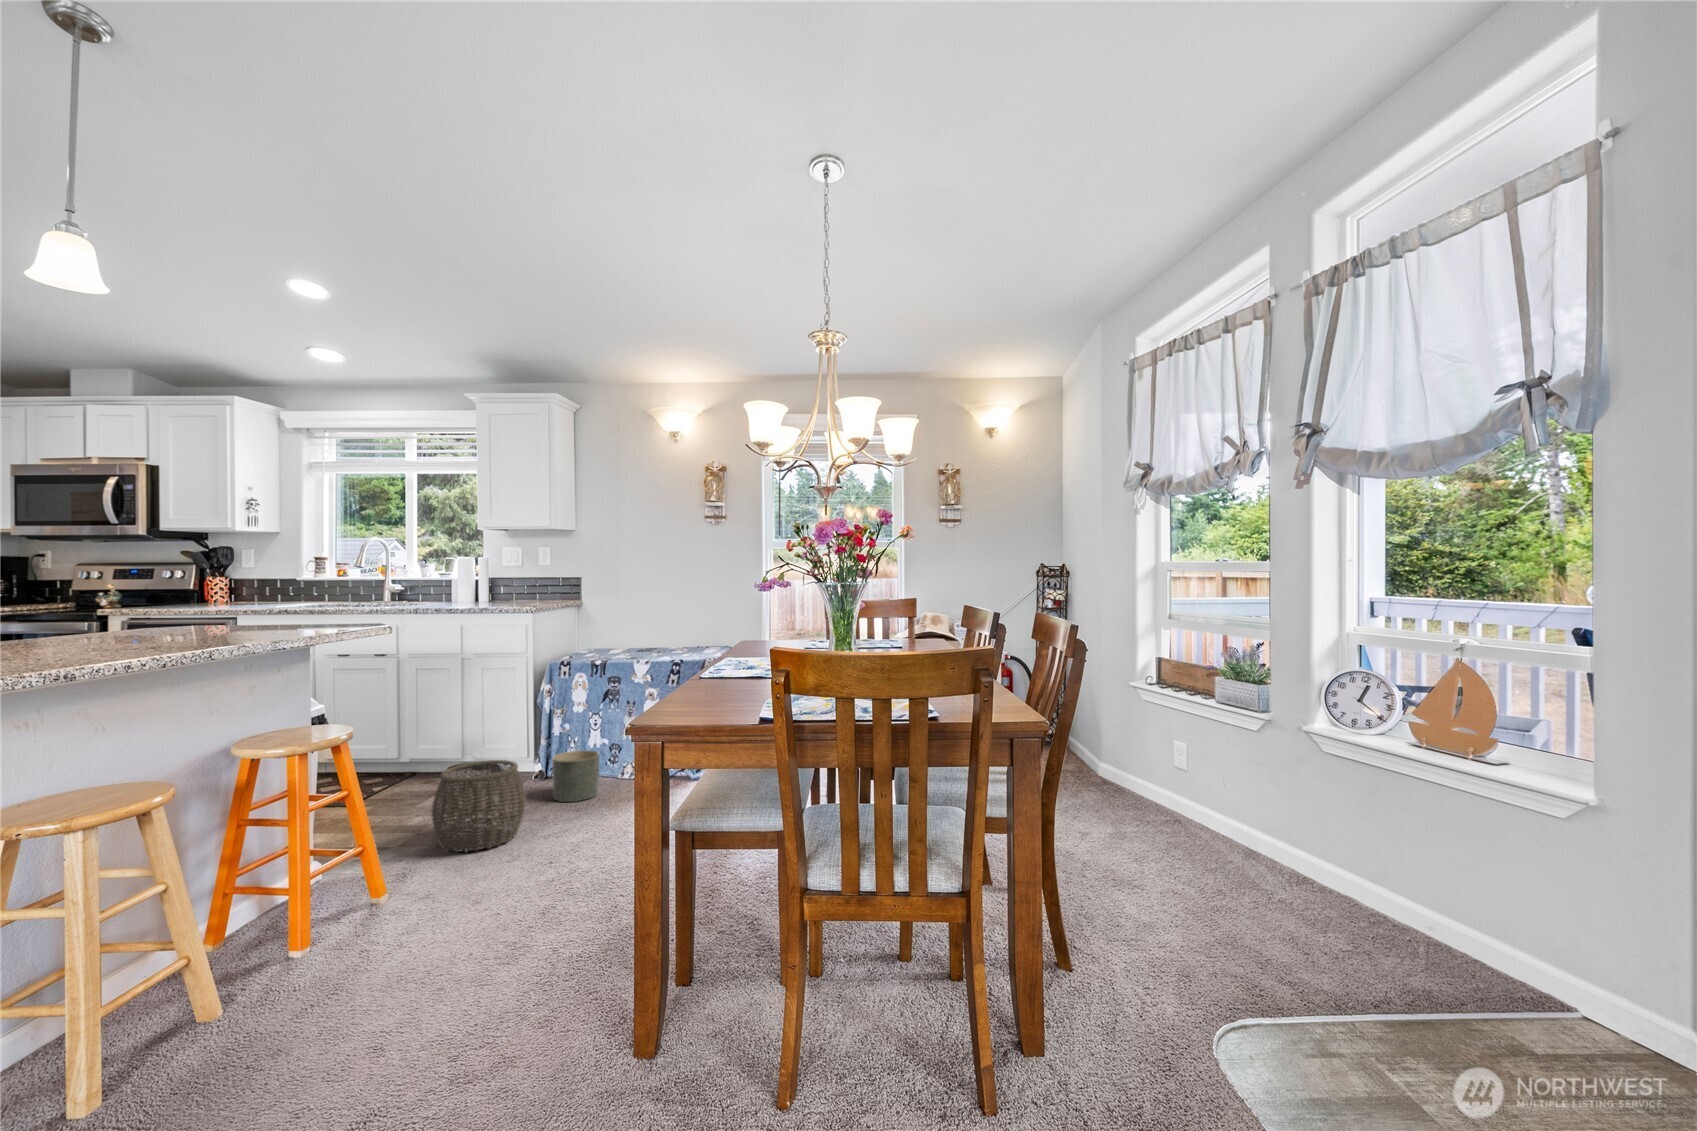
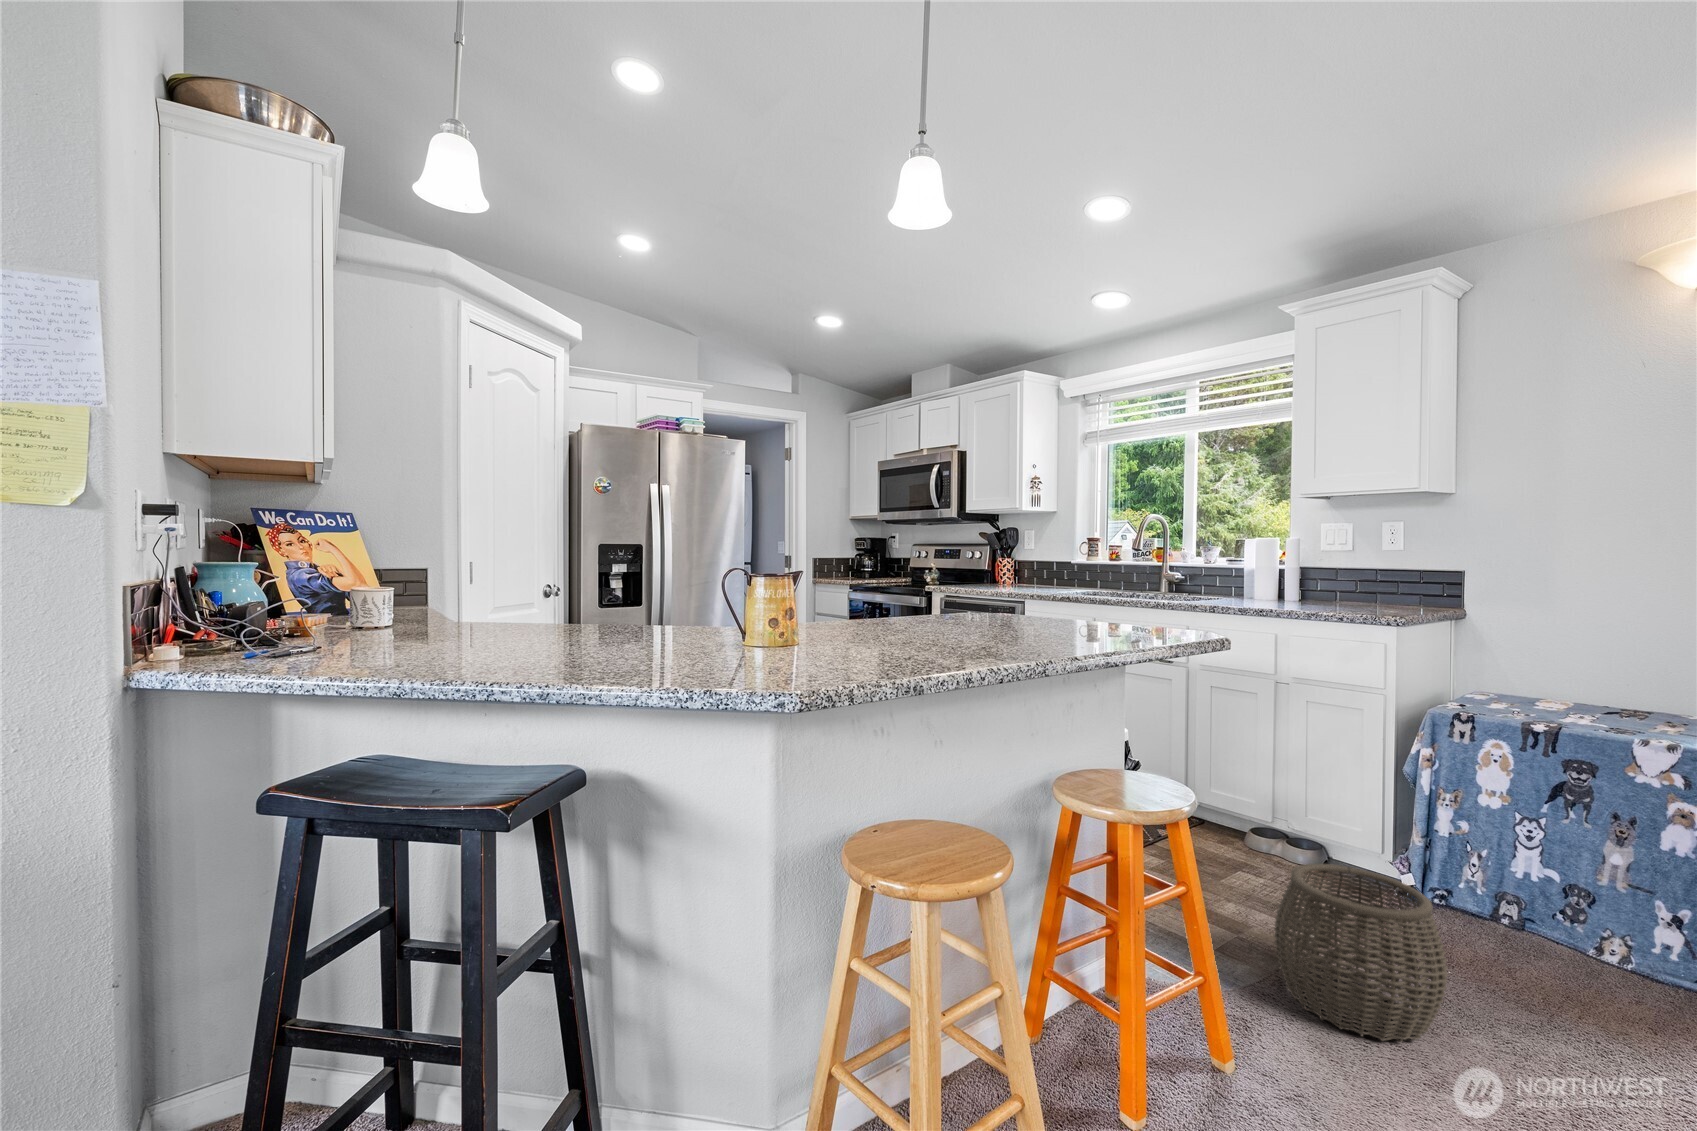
planter: present [552,750,599,802] -> none [1457,878,1565,989]

